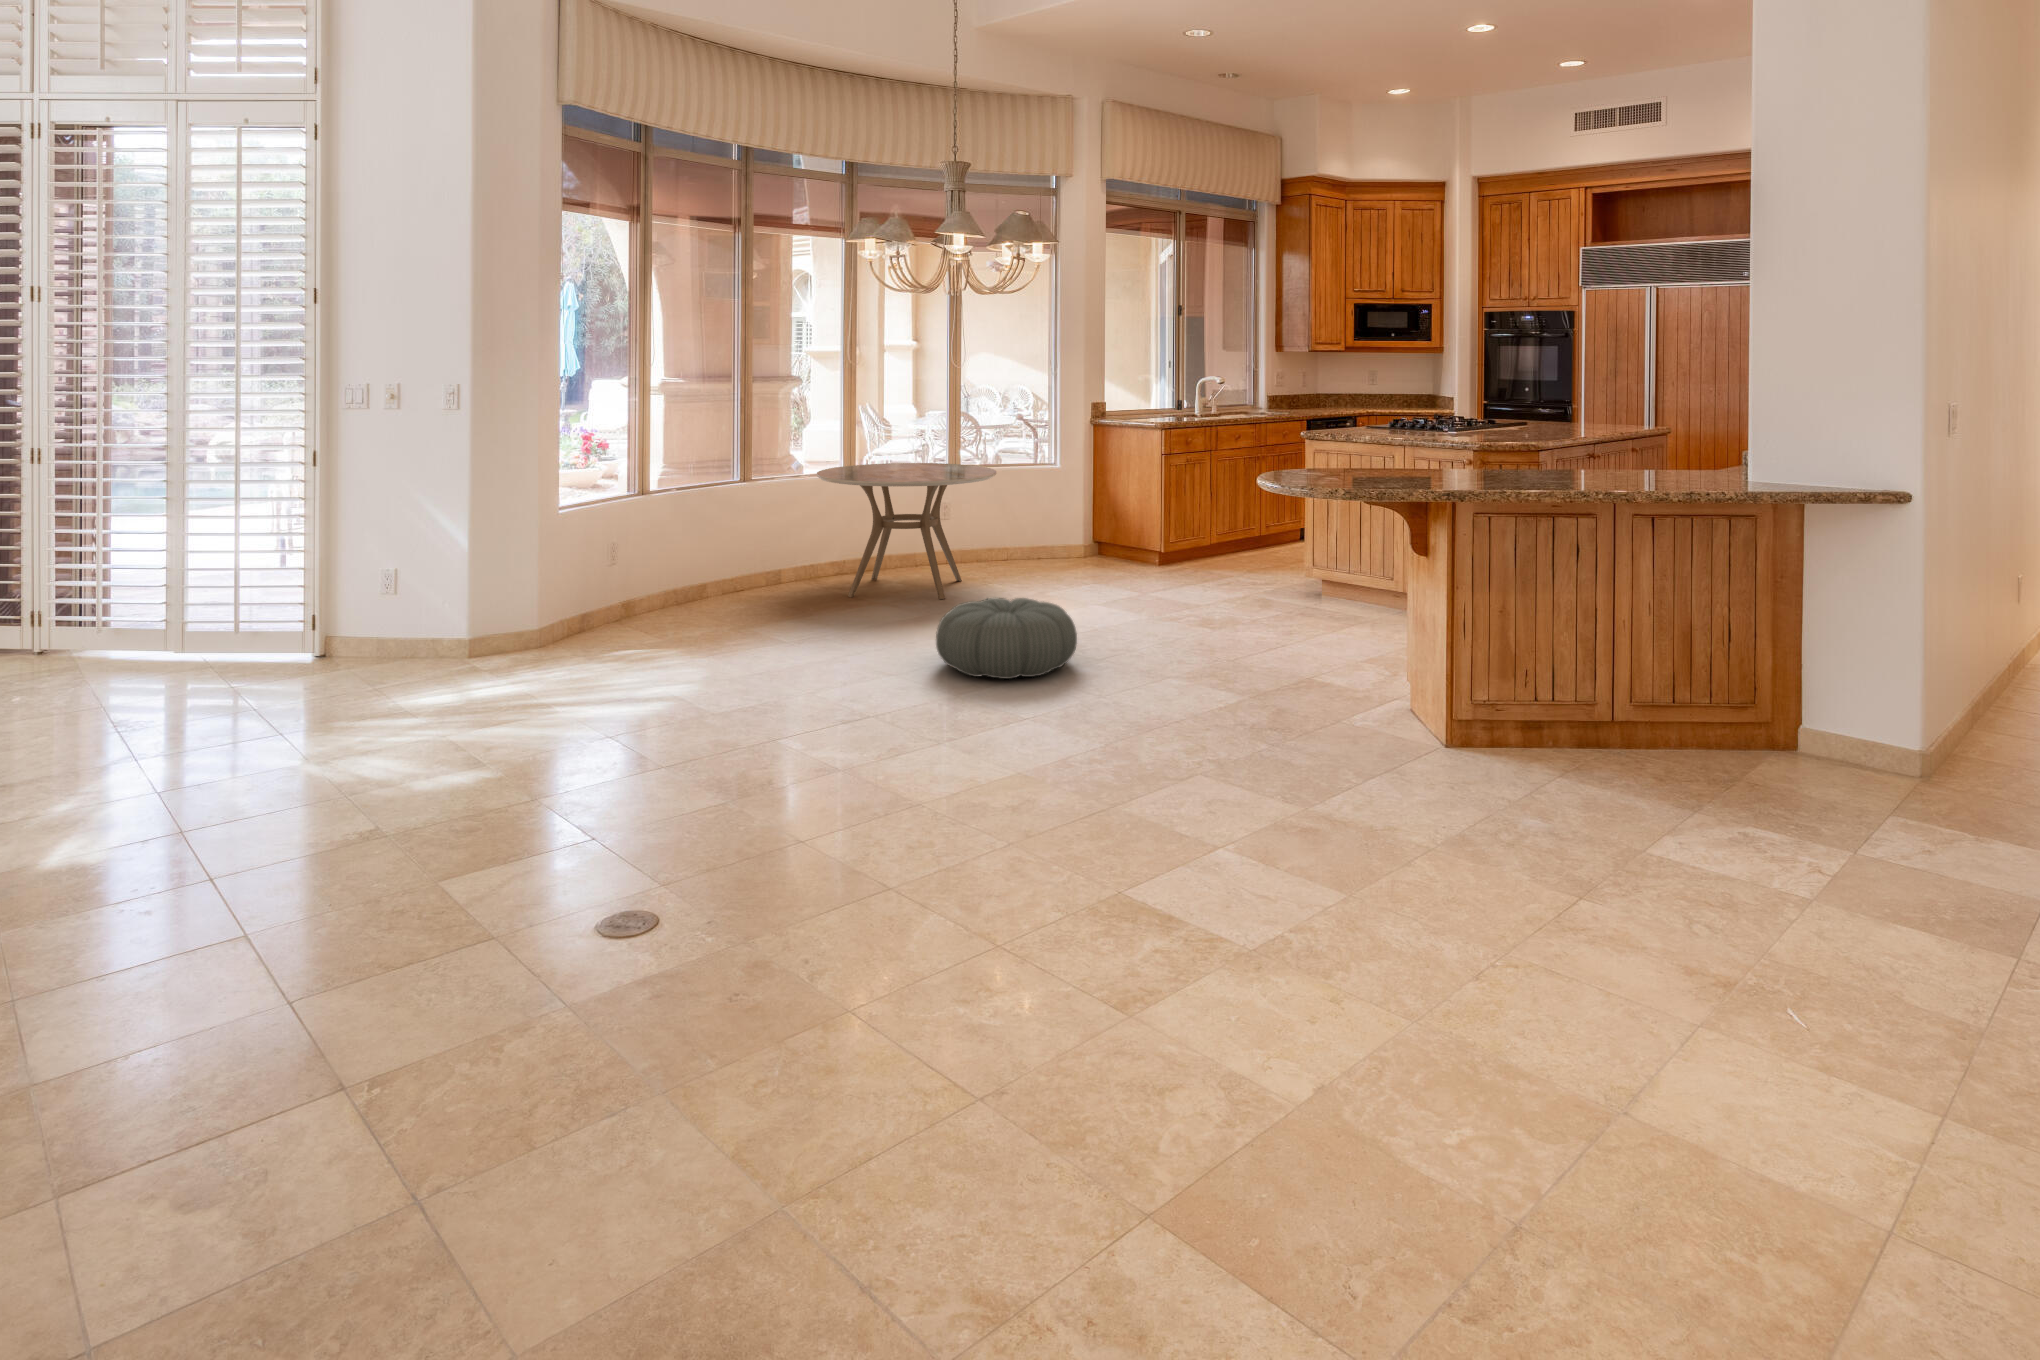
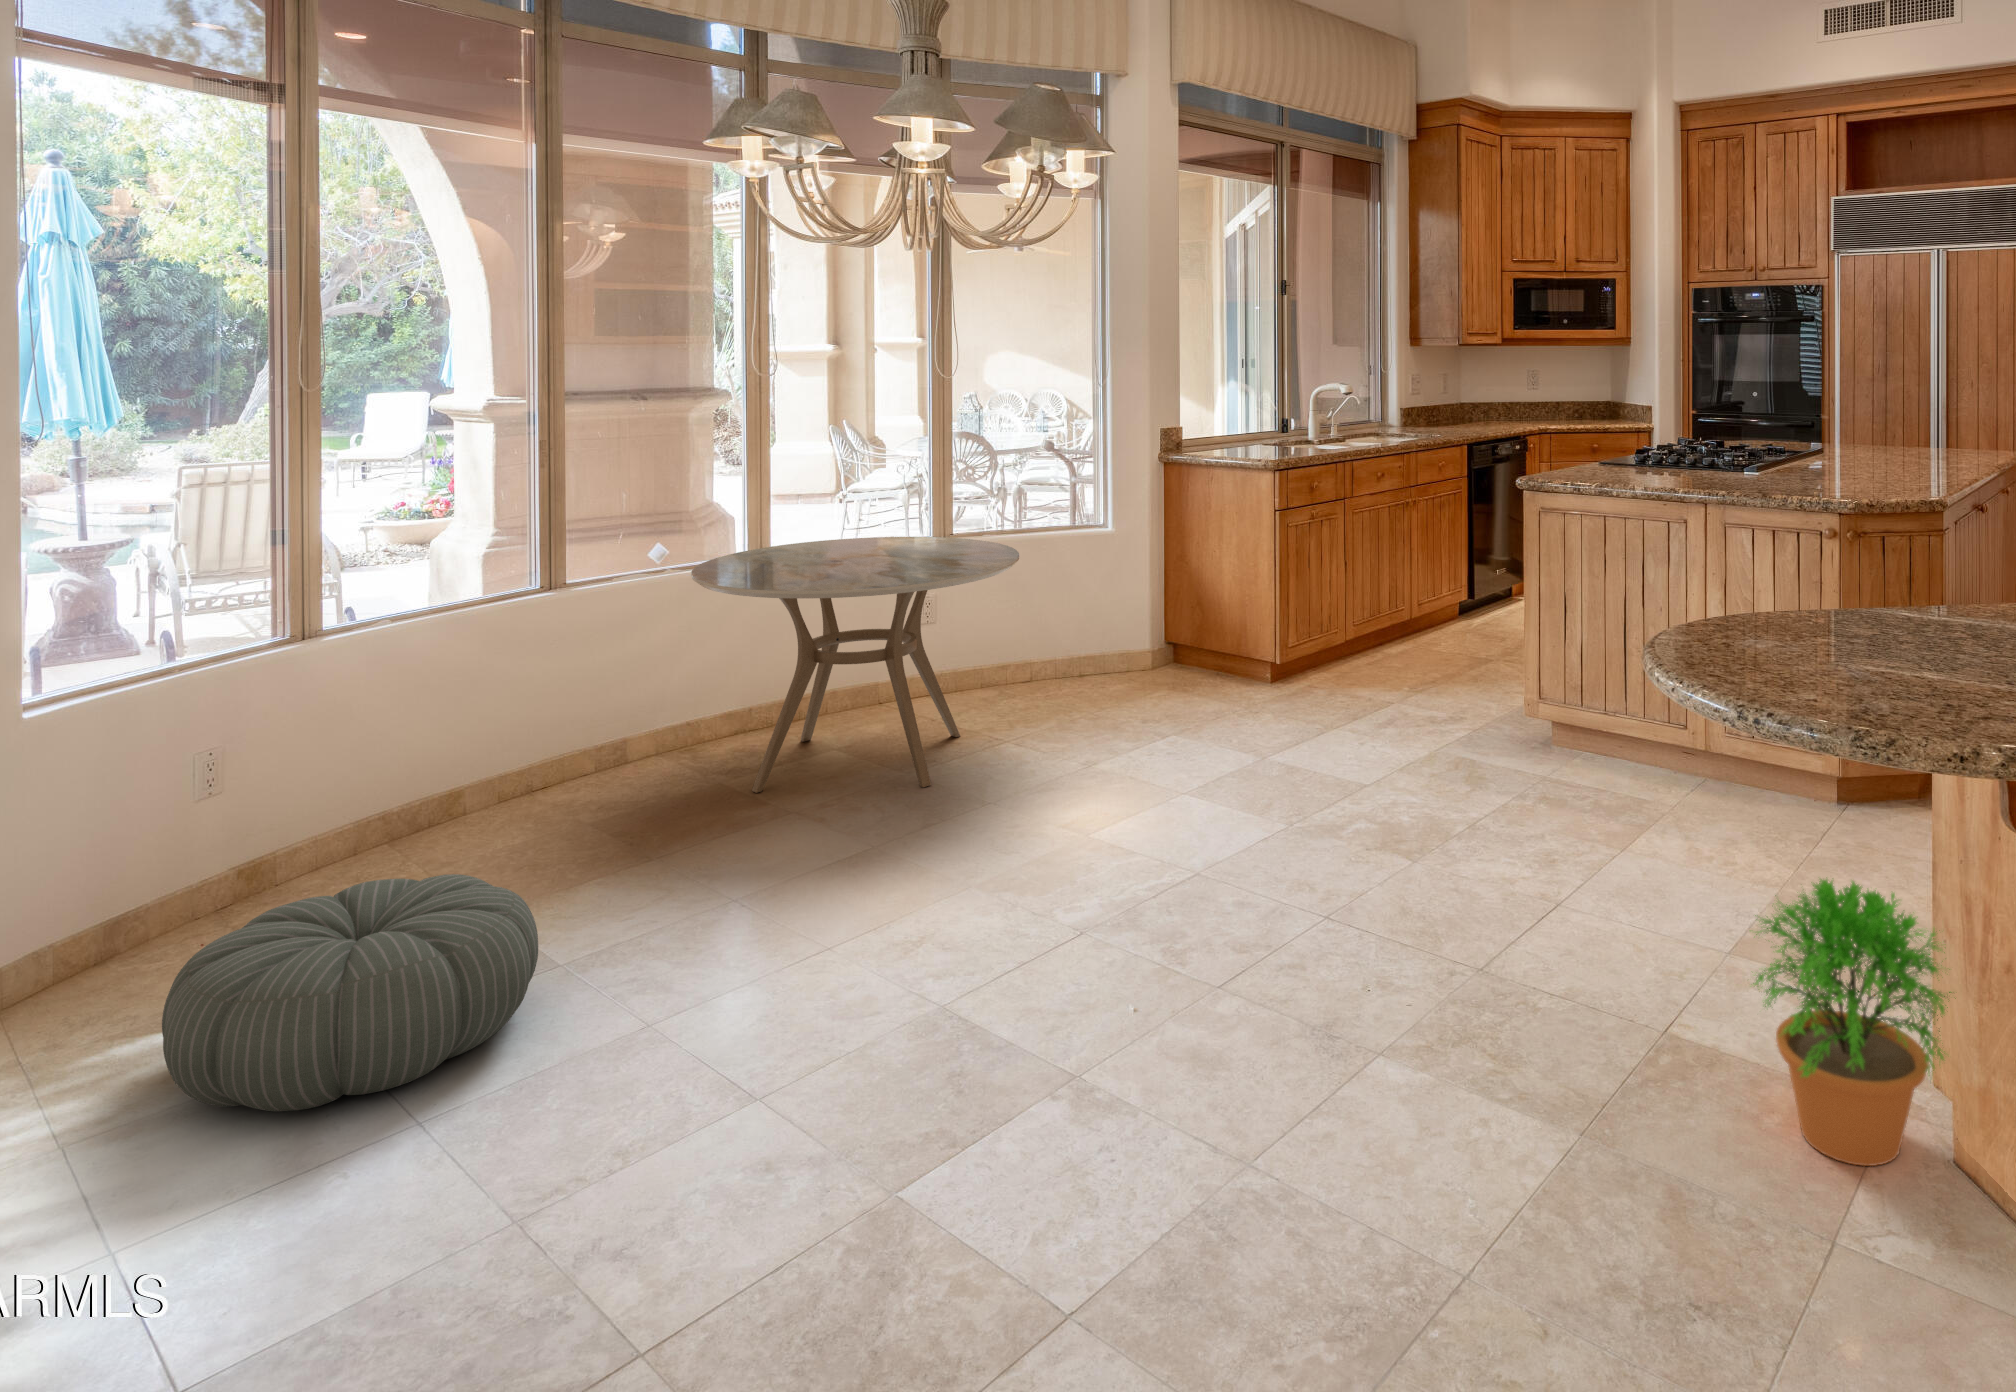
pouf: present [936,598,1077,679] -> present [162,874,538,1111]
potted plant: none [1317,600,1417,730] -> present [1753,879,1956,1166]

